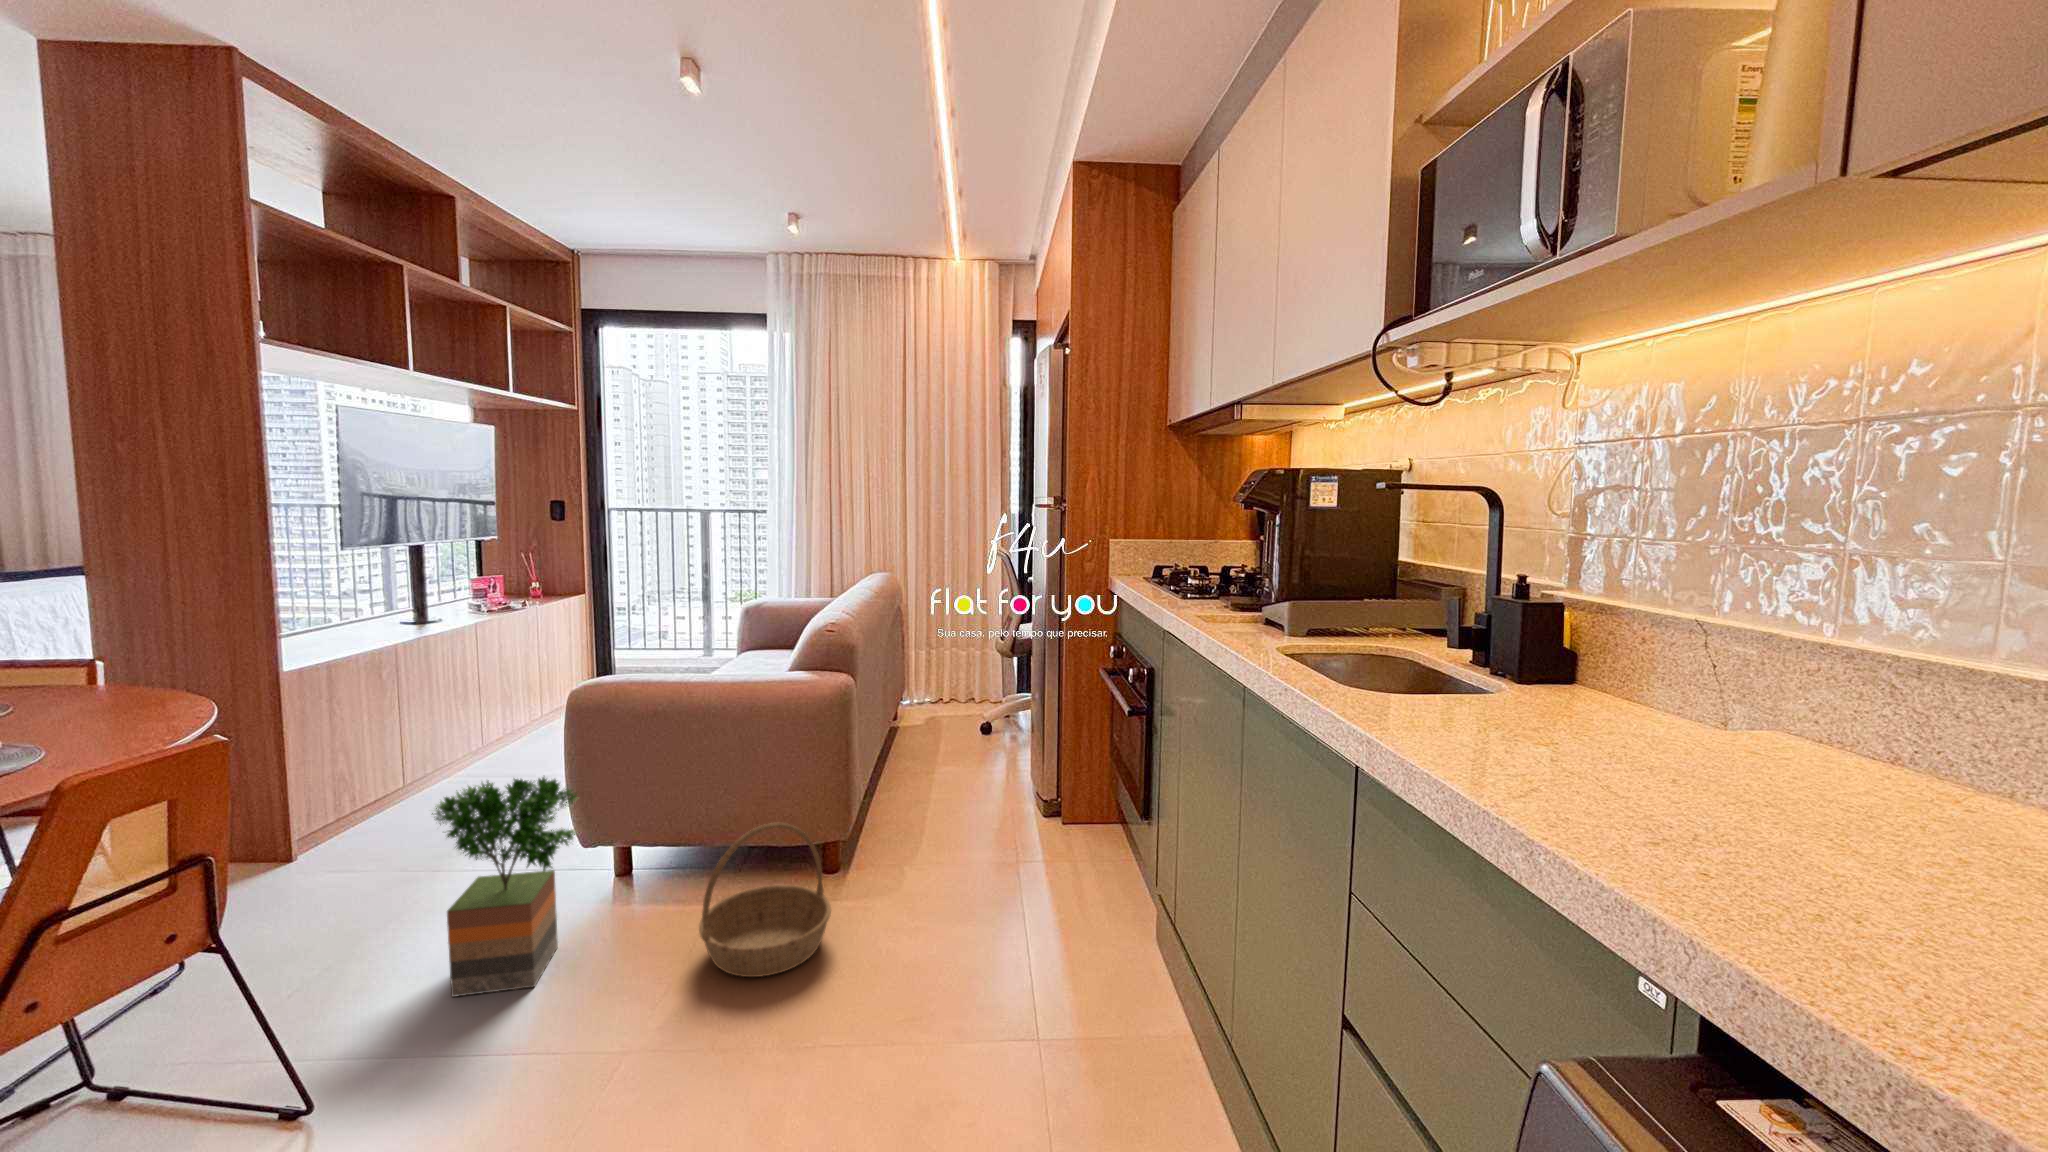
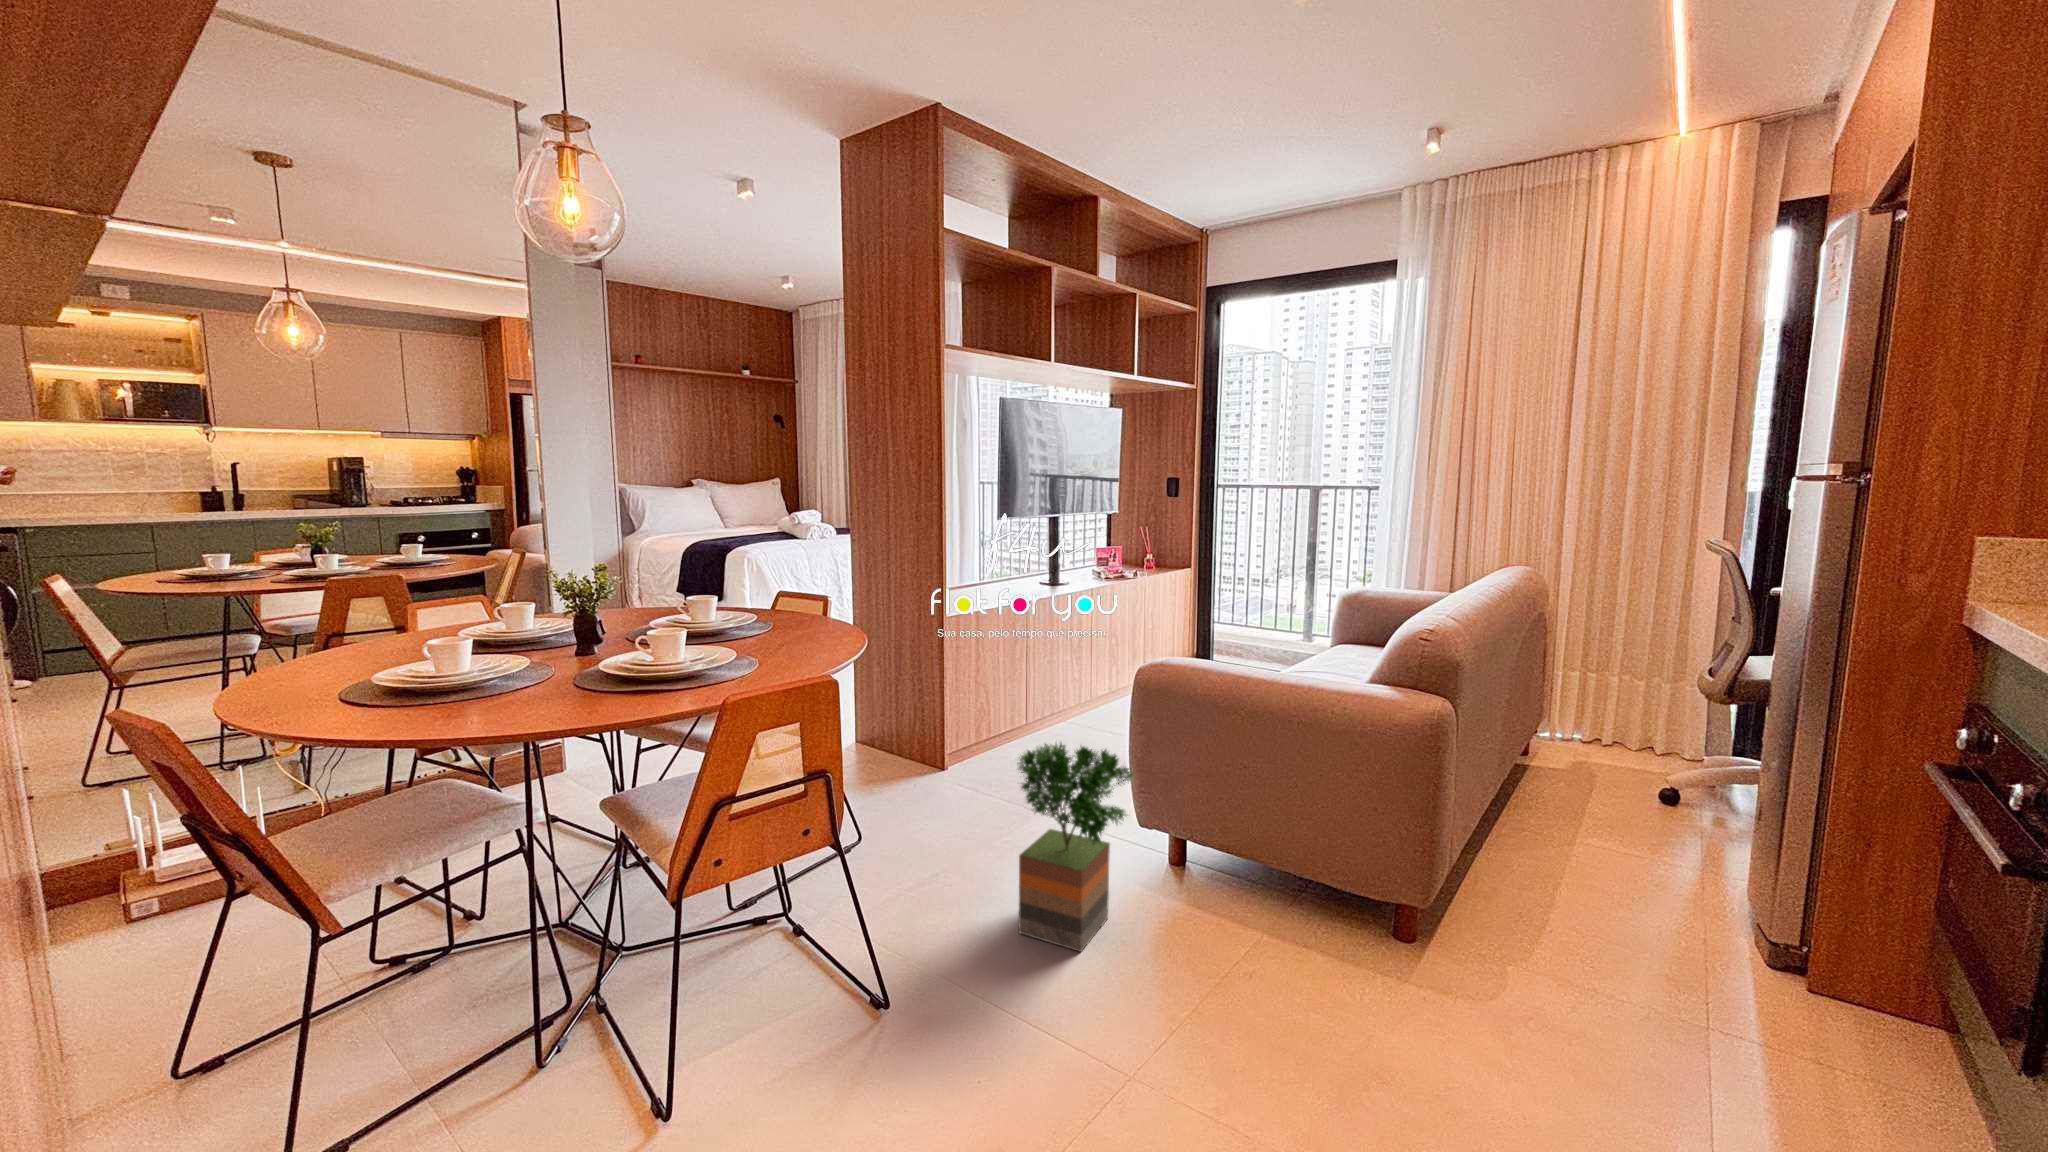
basket: present [699,823,831,977] -> none [1234,863,1393,1048]

